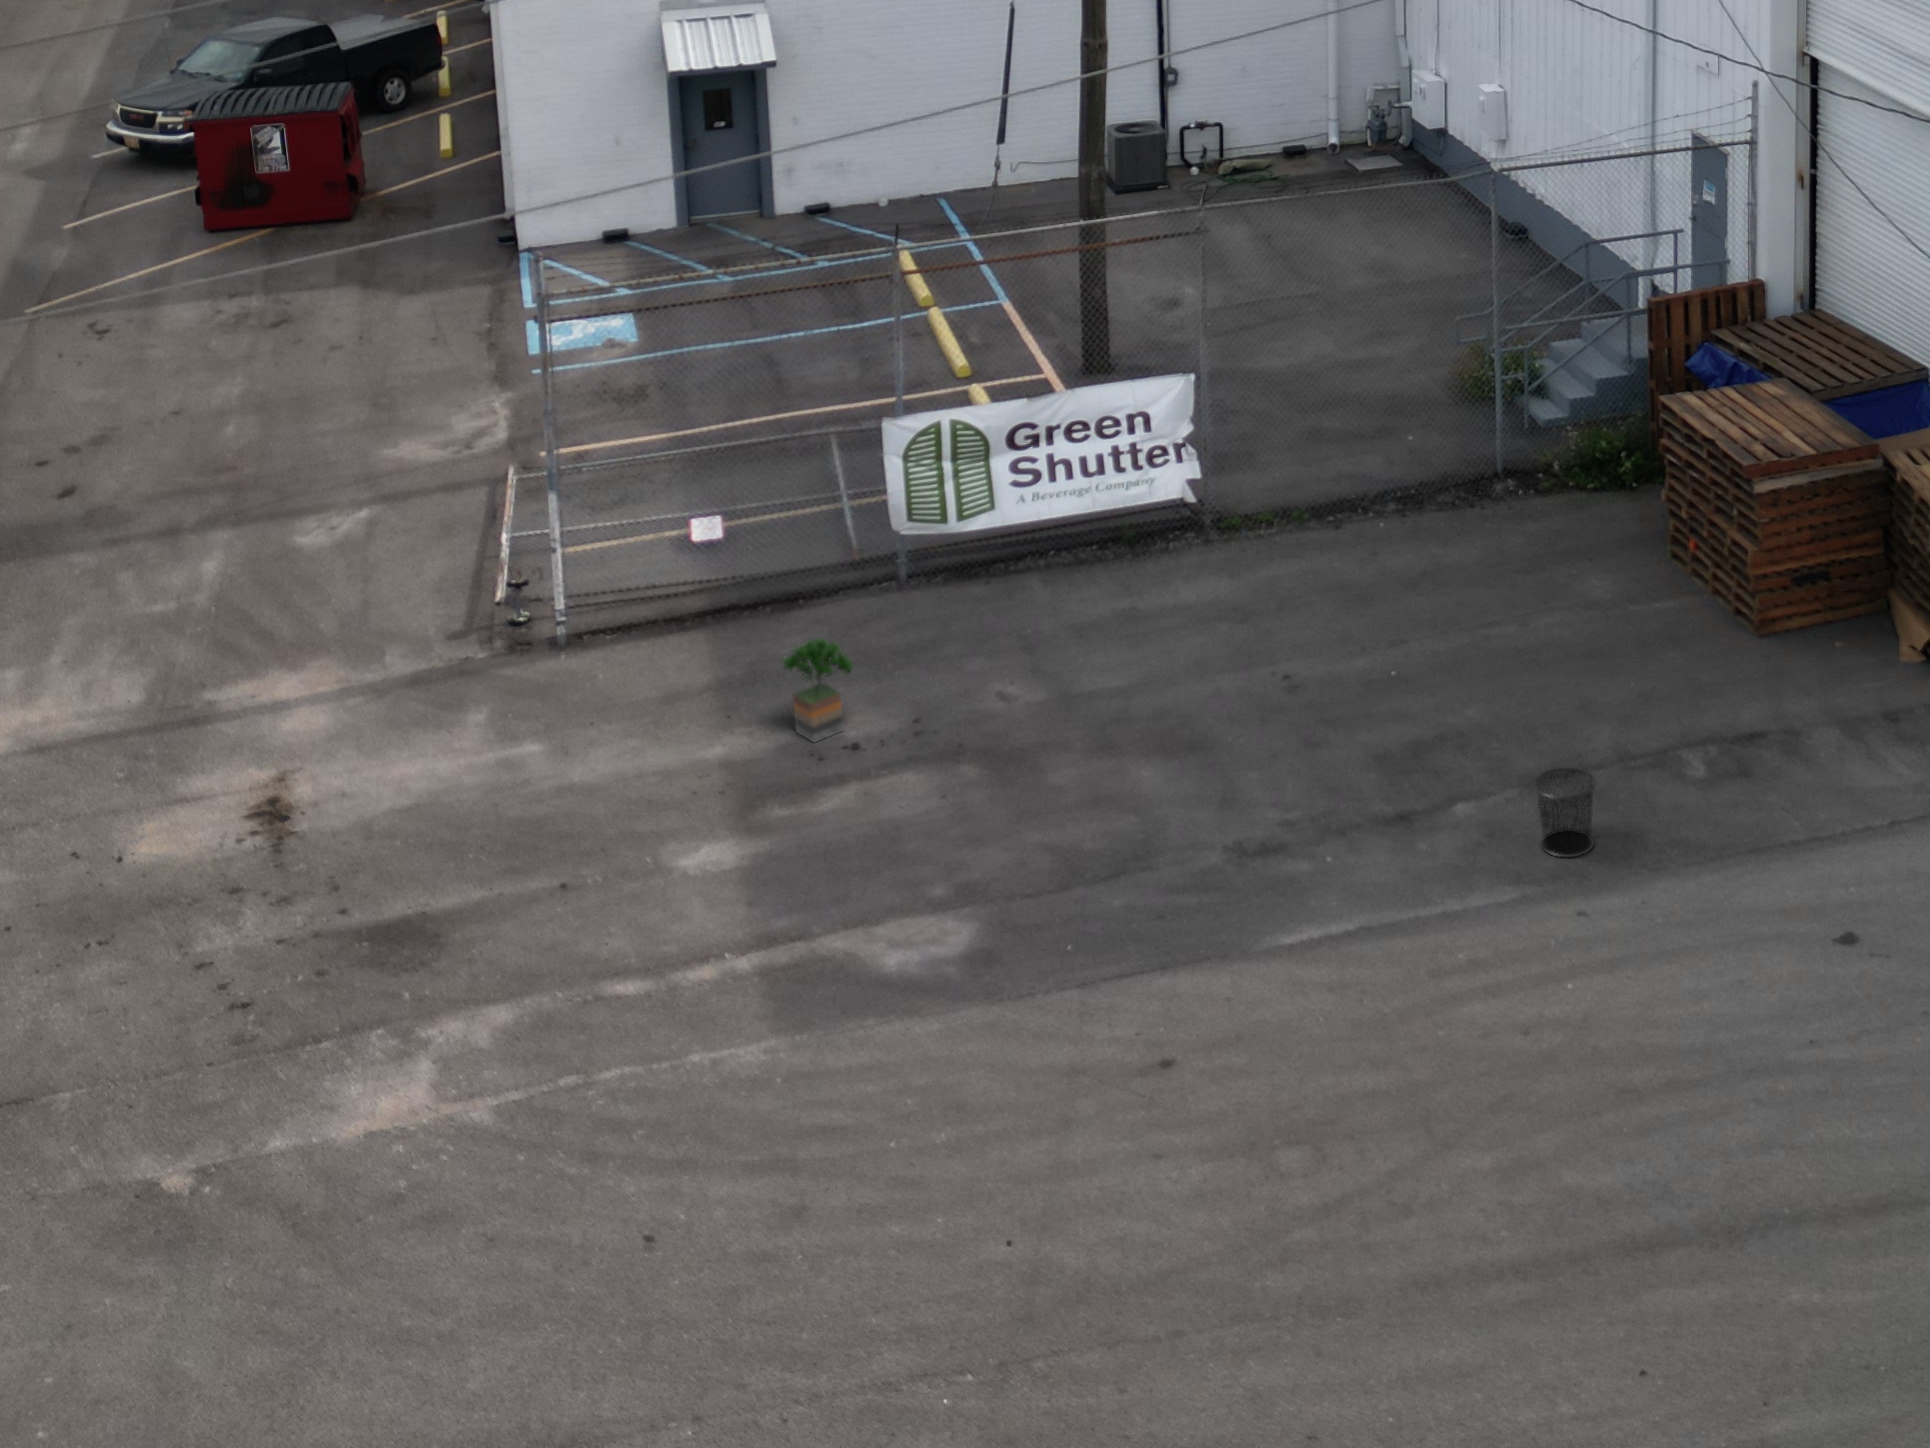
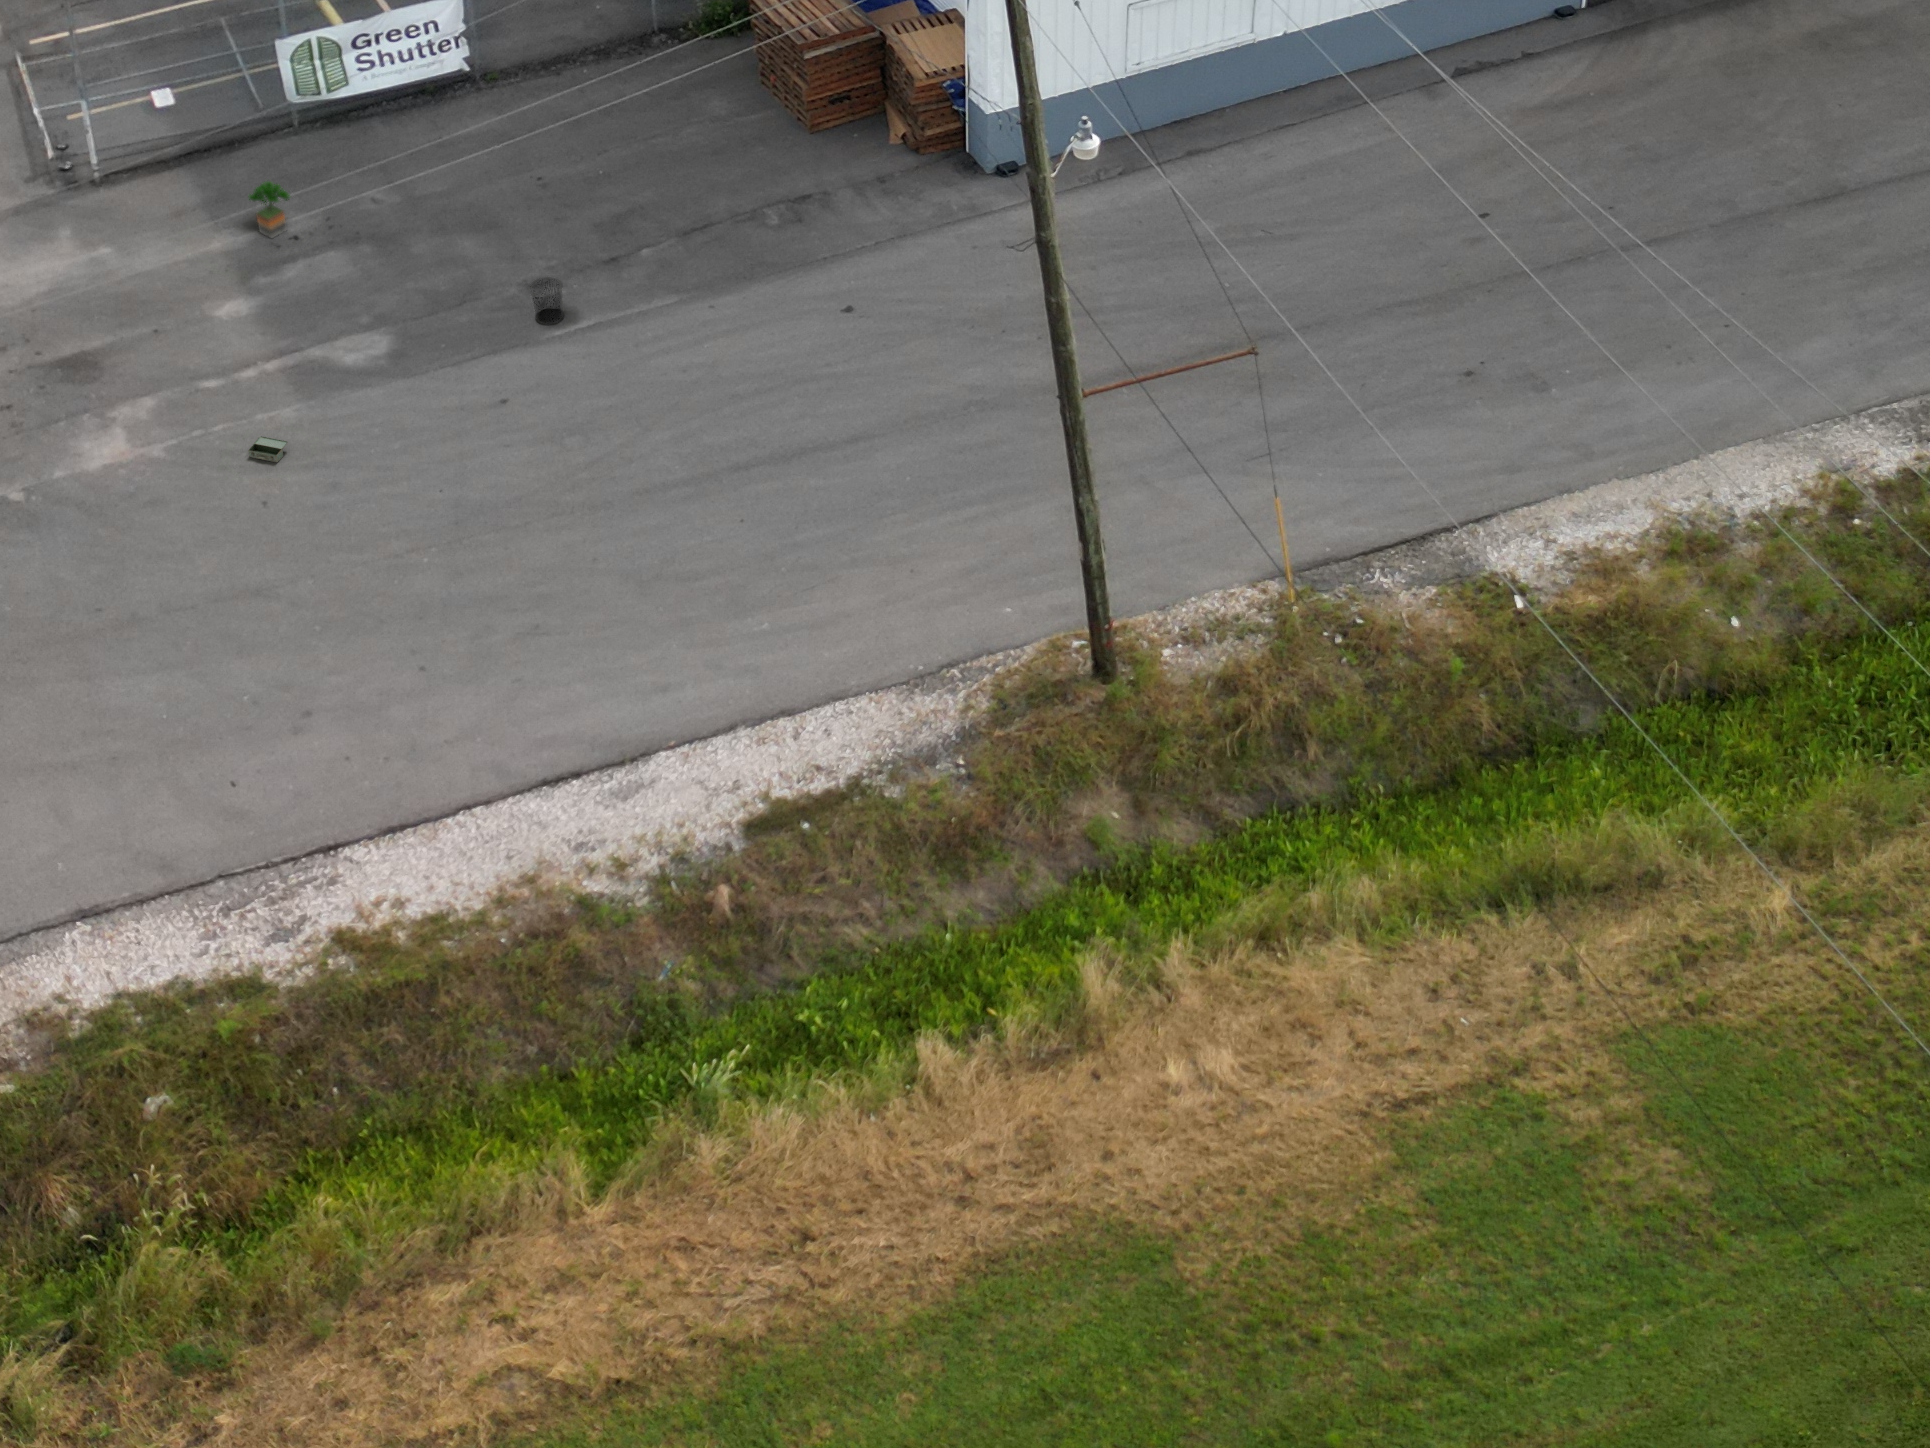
waste bin: present [1534,768,1596,857] -> present [528,277,563,324]
toolbox: none [648,1087,728,1143] -> present [248,436,288,462]

